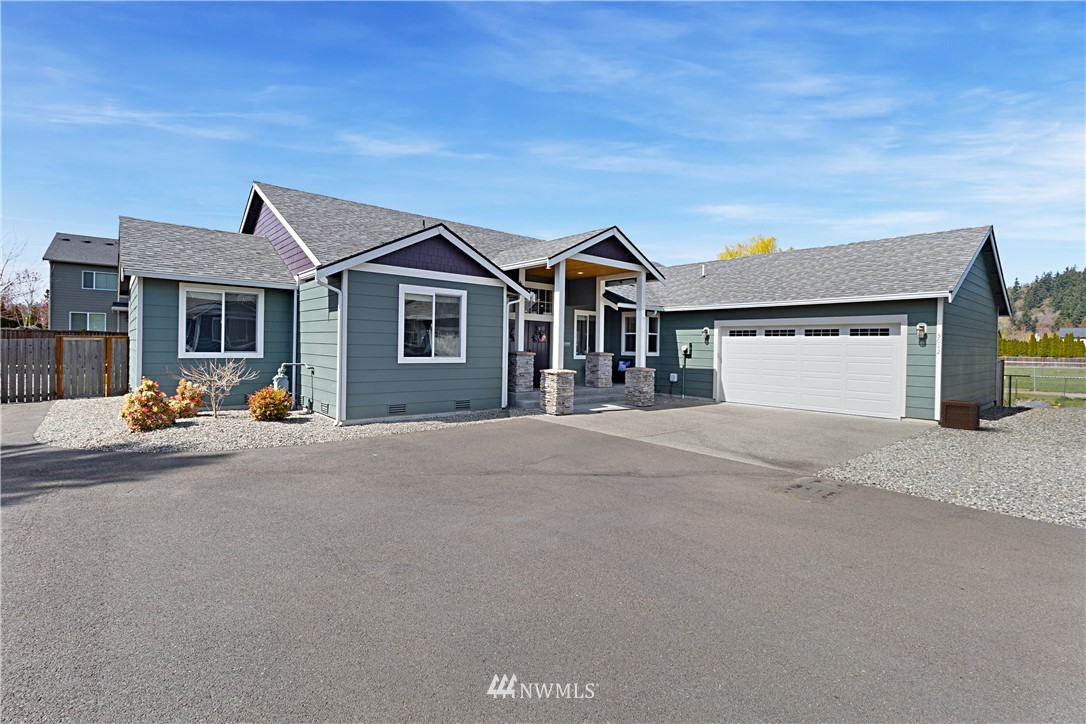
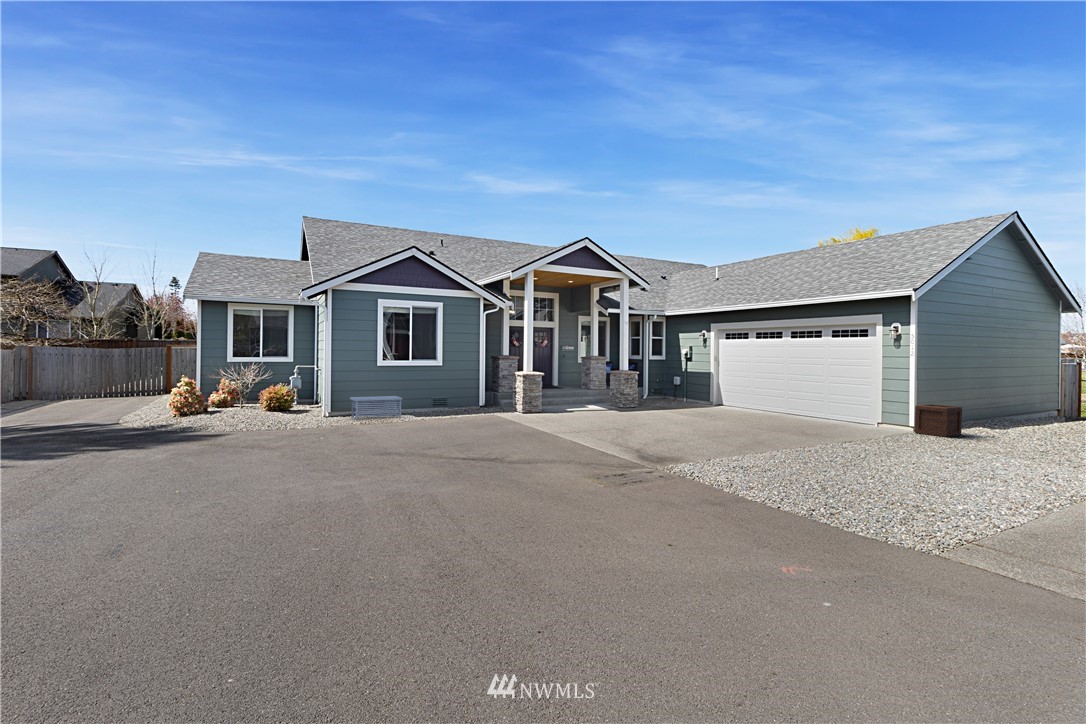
storage bench: none [368,398,431,427] -> present [350,396,402,420]

